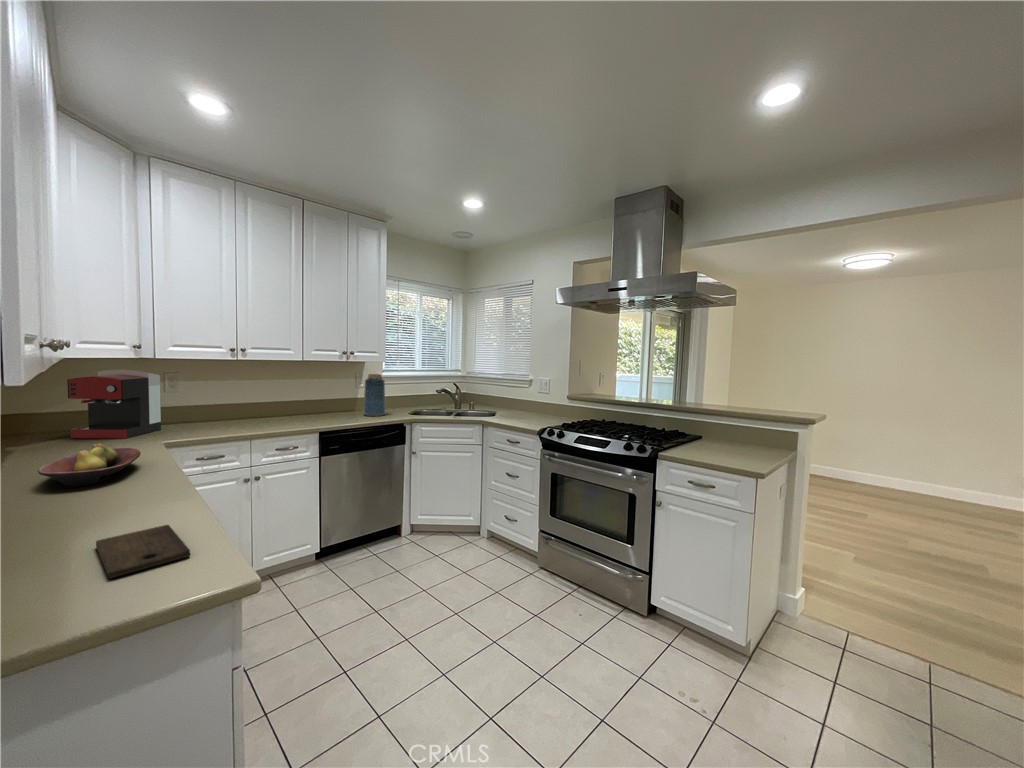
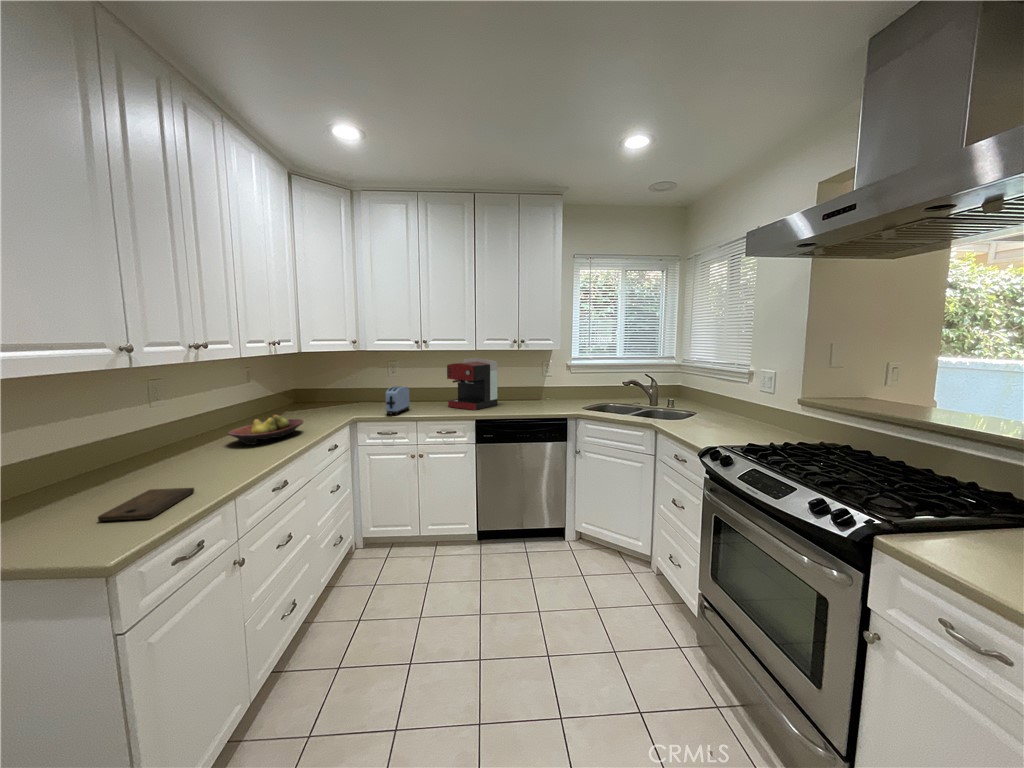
coffee maker: present [67,369,161,438] -> present [447,358,498,410]
vase: present [363,374,385,416] -> none [536,363,558,408]
toaster: none [211,402,229,437] -> present [385,386,410,415]

